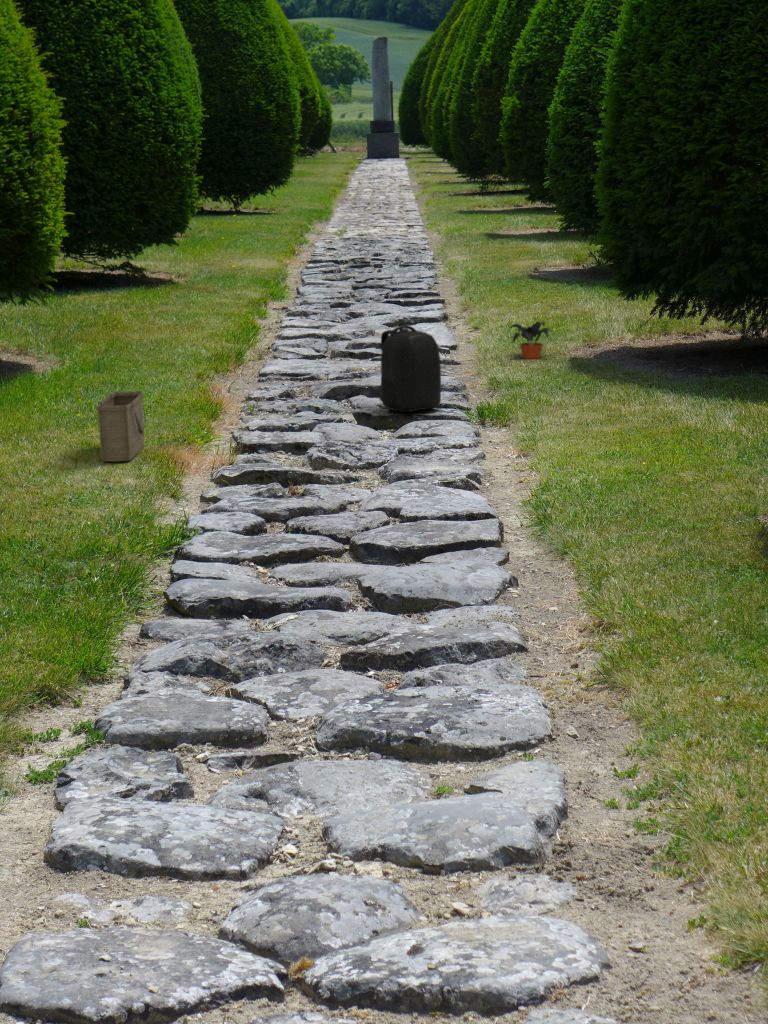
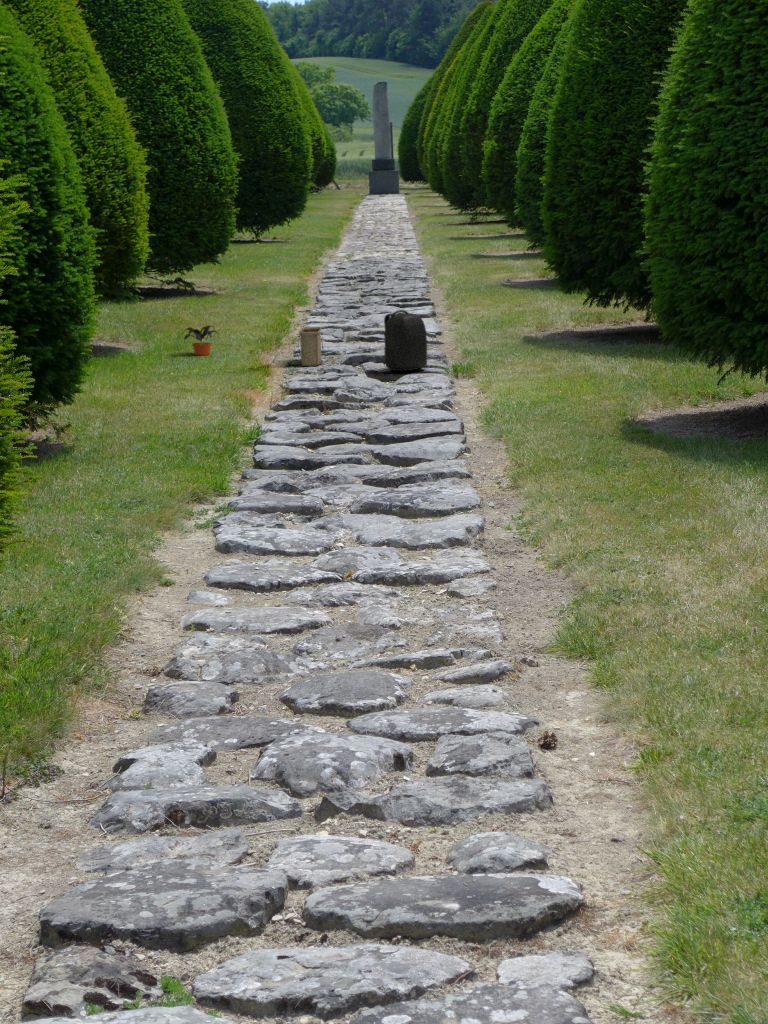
potted plant: present [510,321,551,359] -> present [184,325,217,355]
basket: present [96,391,145,462] -> present [299,327,323,366]

